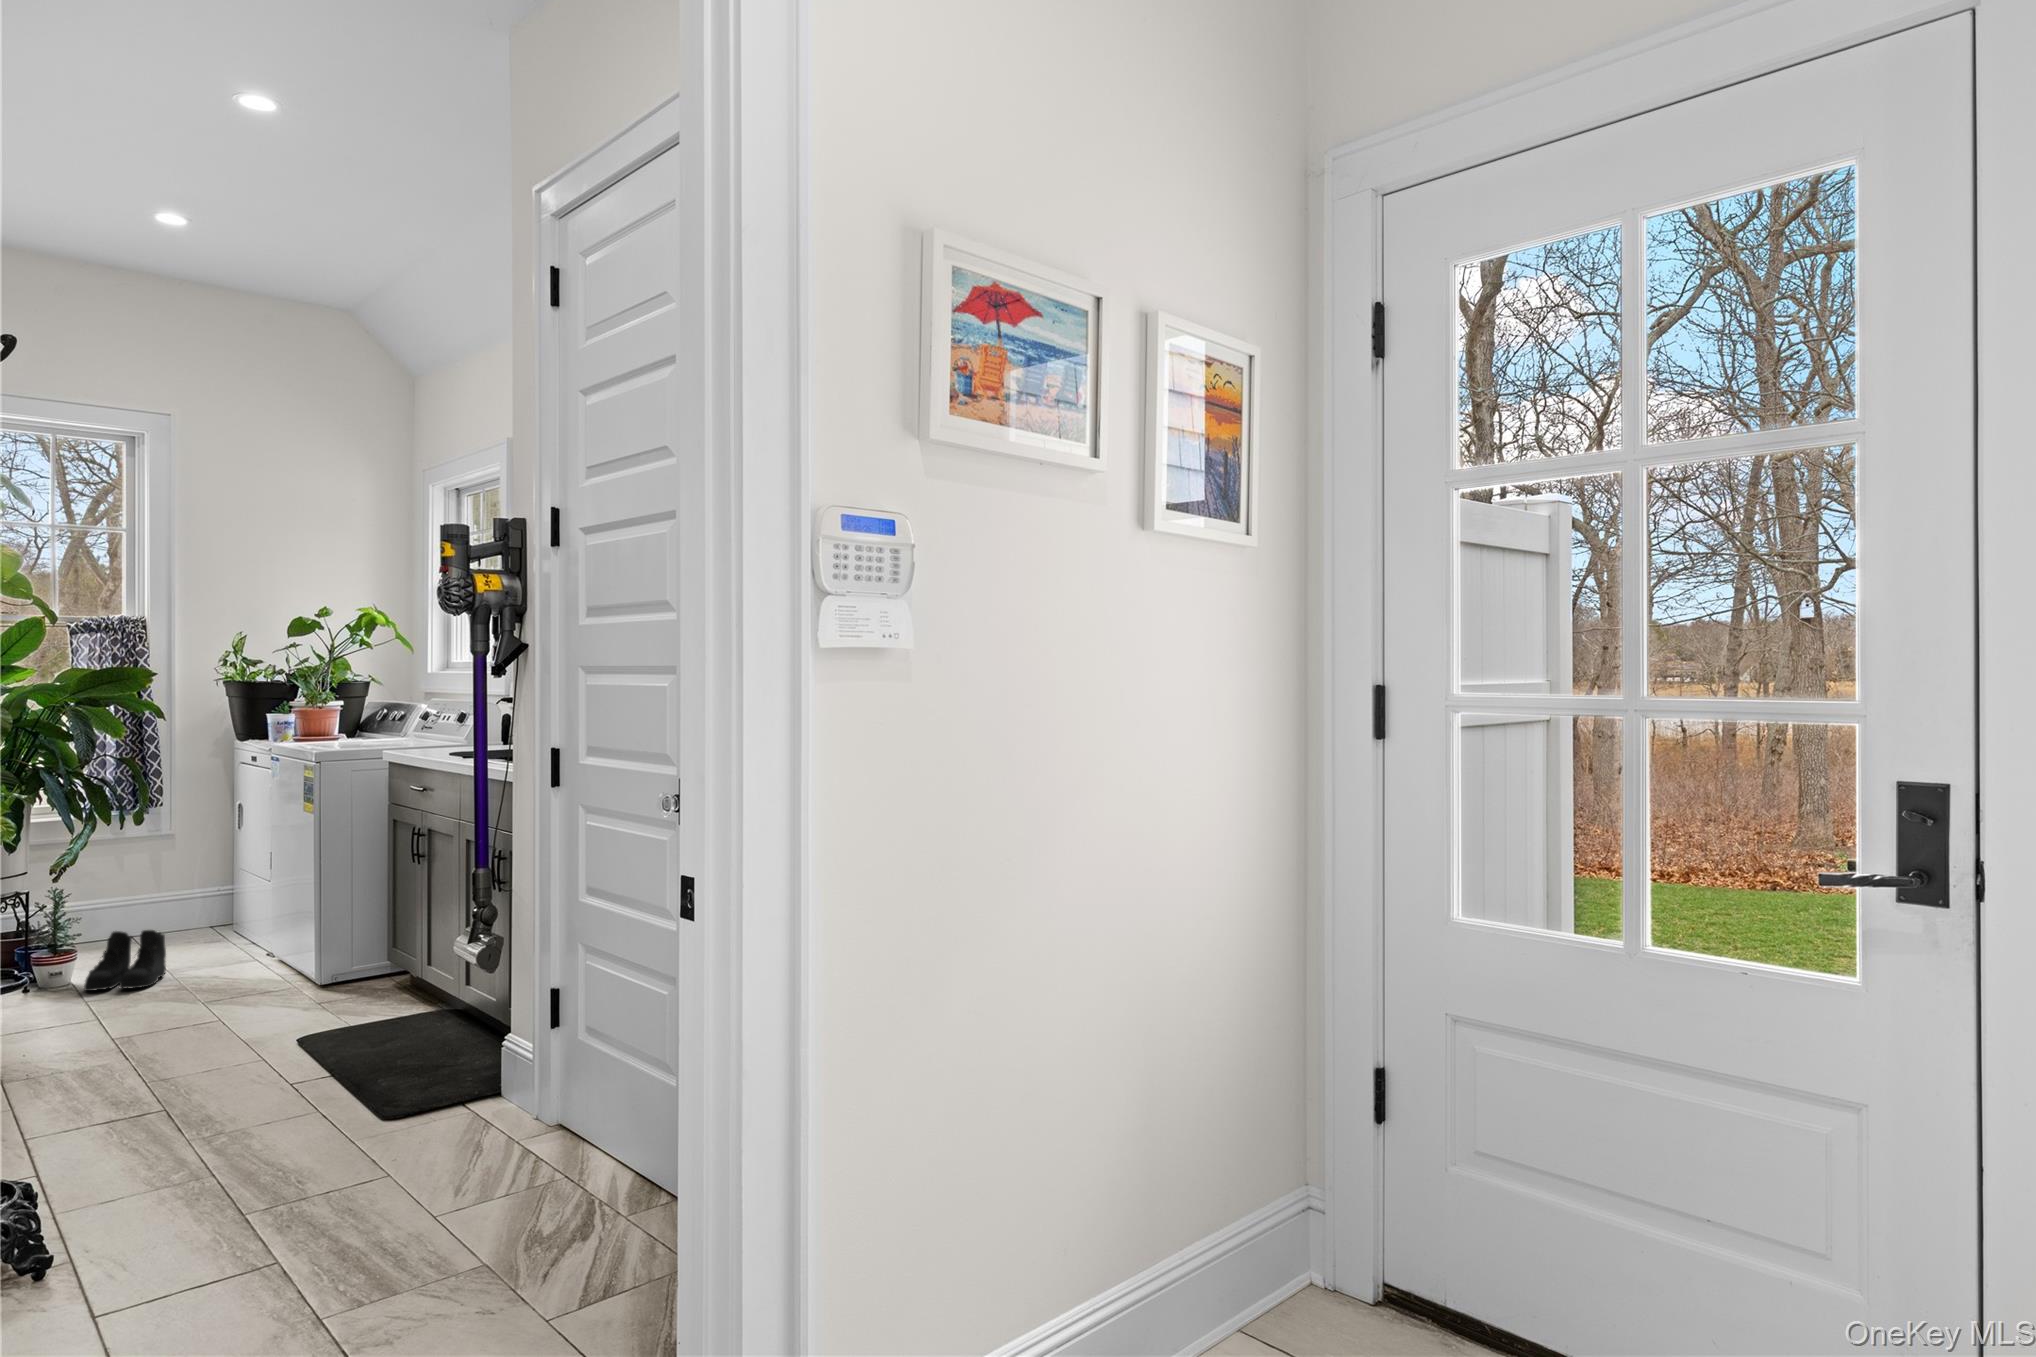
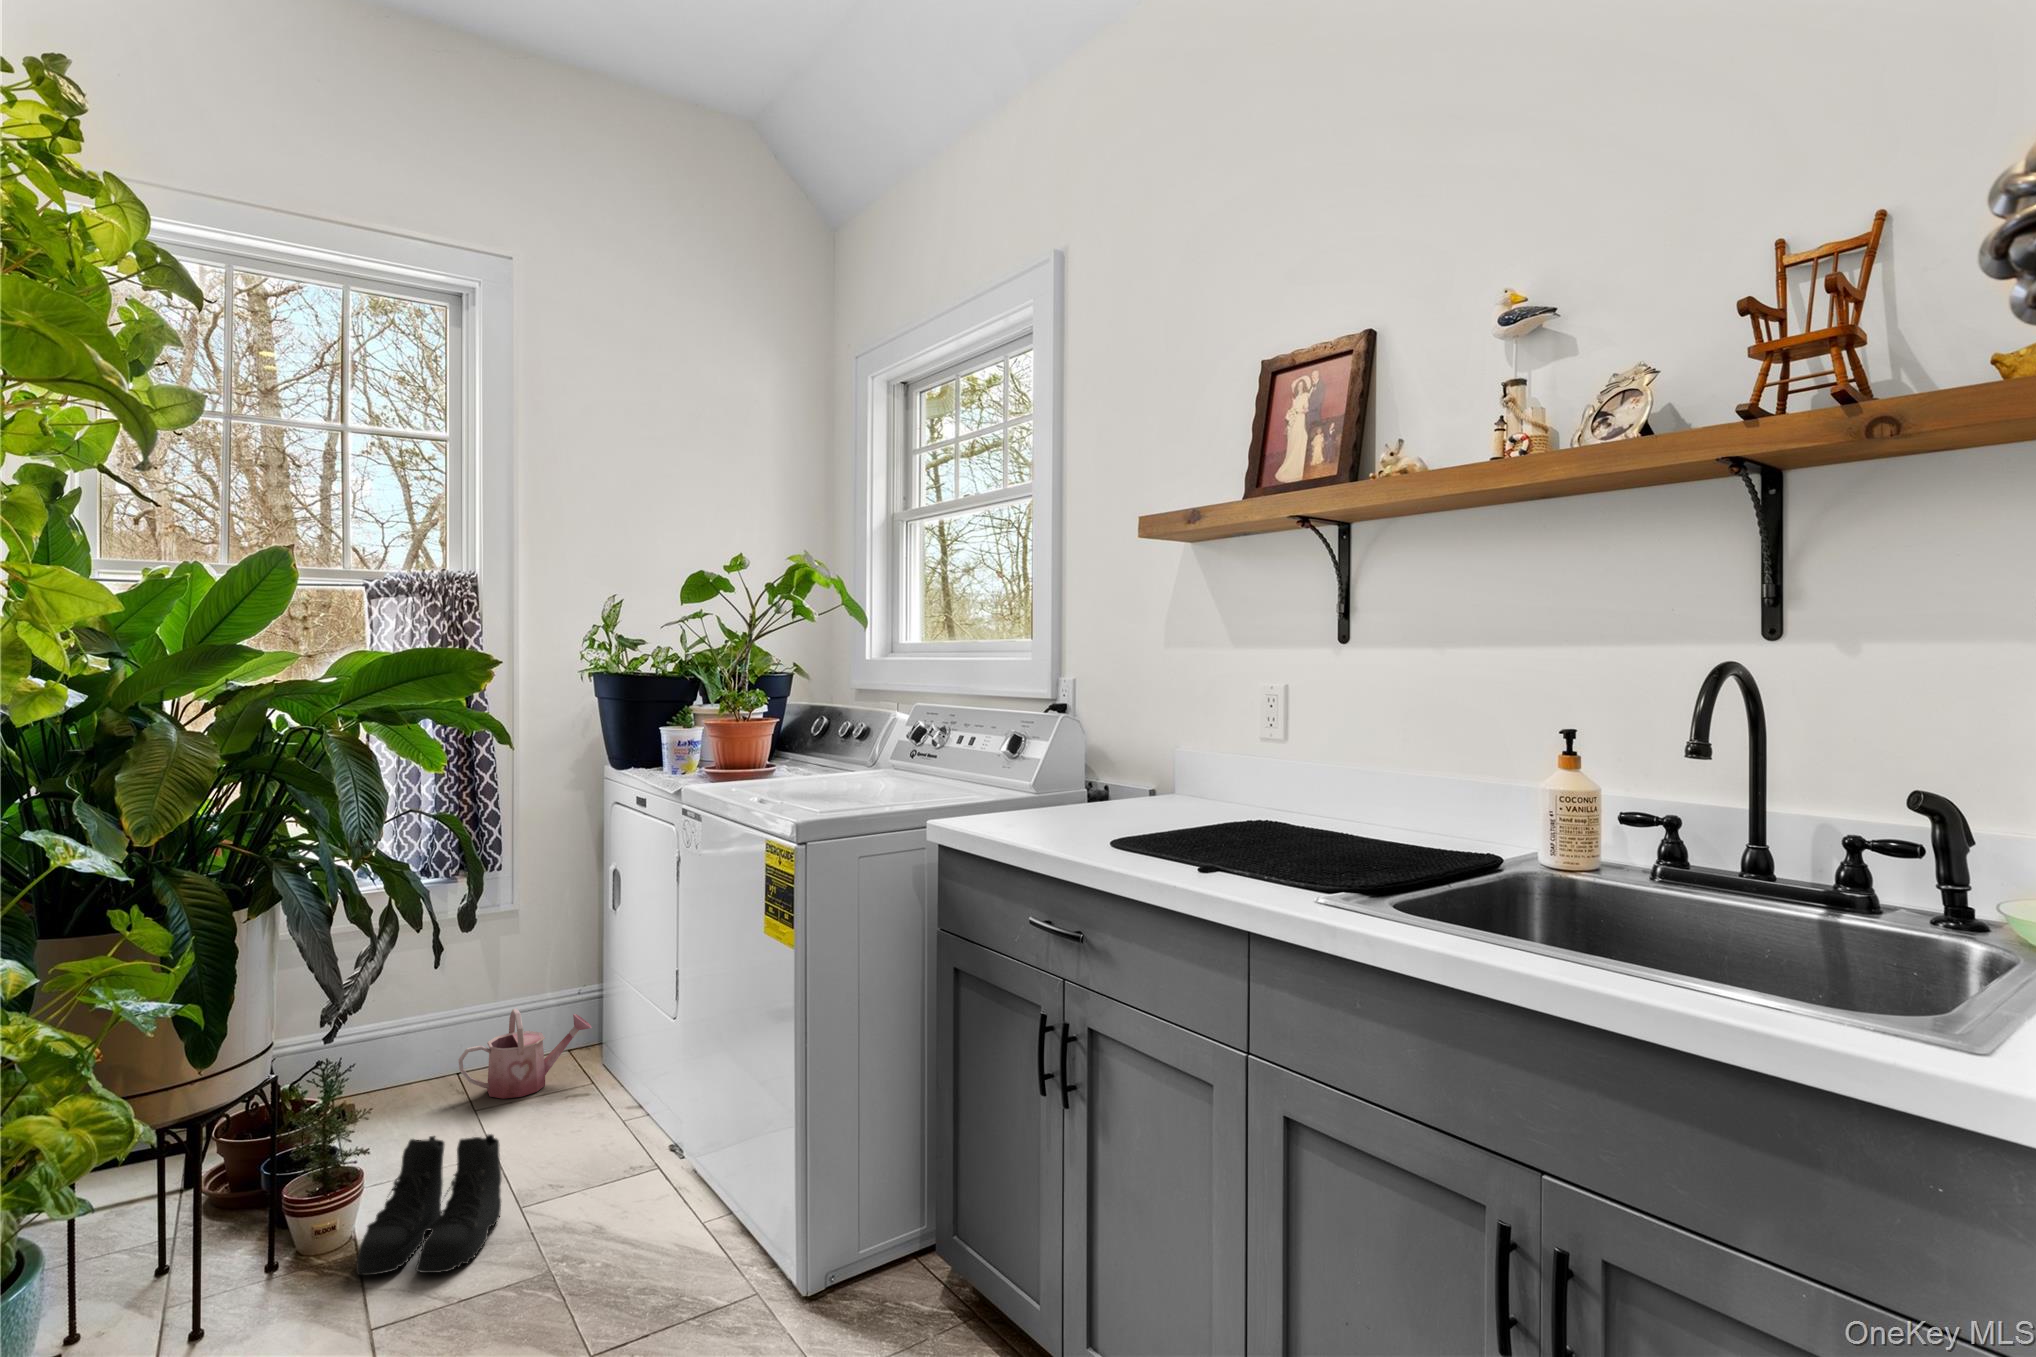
watering can: none [133,890,225,942] -> present [458,1009,592,1099]

